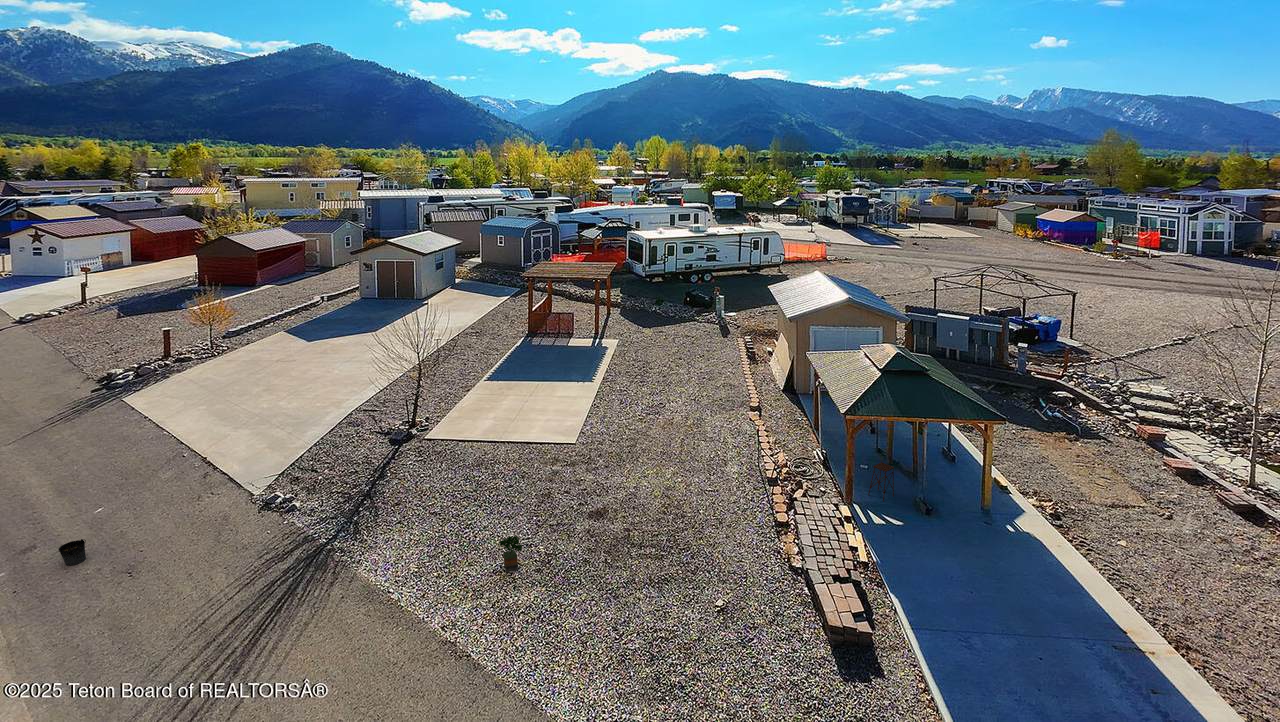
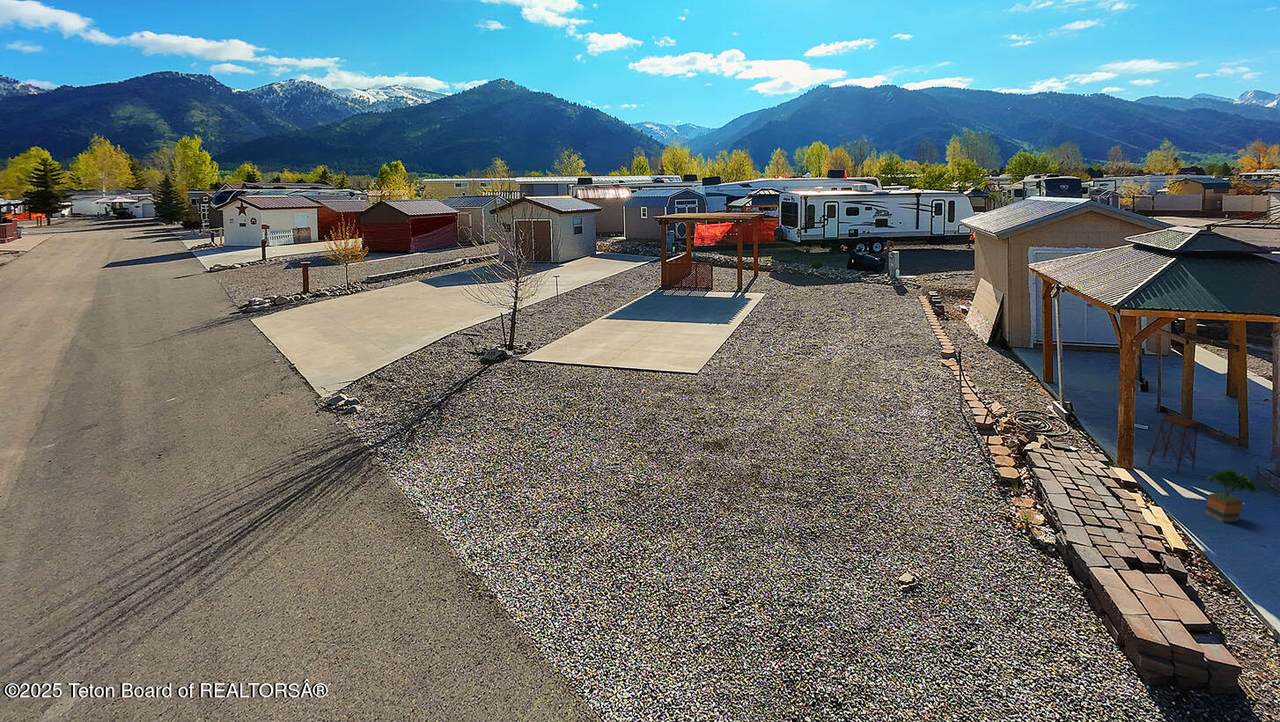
potted tree: present [499,536,522,572] -> present [1205,470,1257,522]
bucket: present [58,539,86,565] -> none [80,412,113,440]

